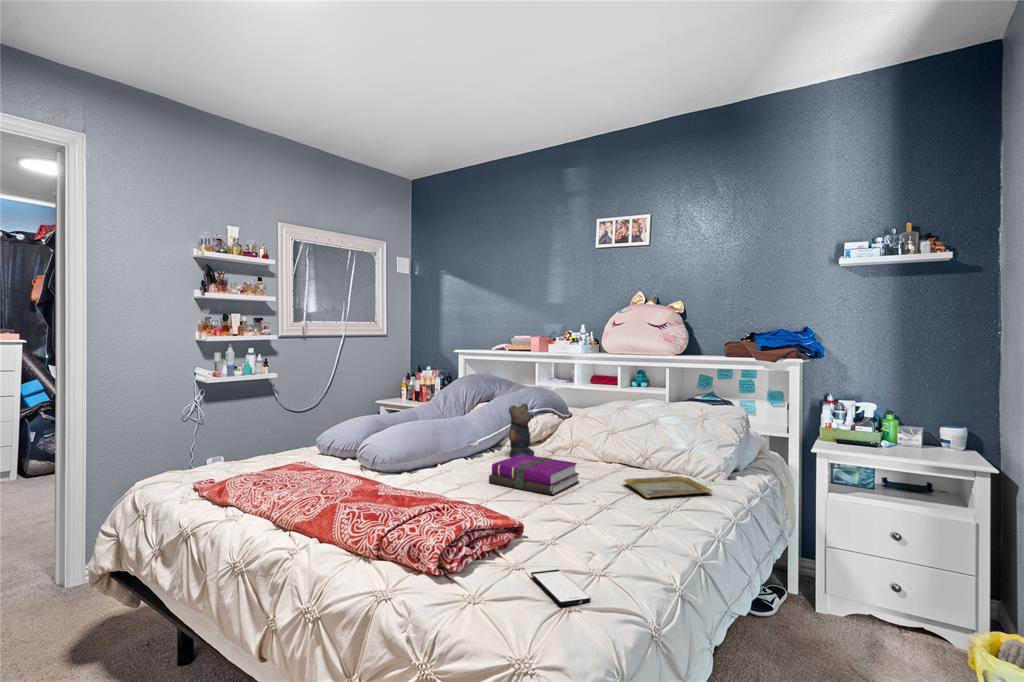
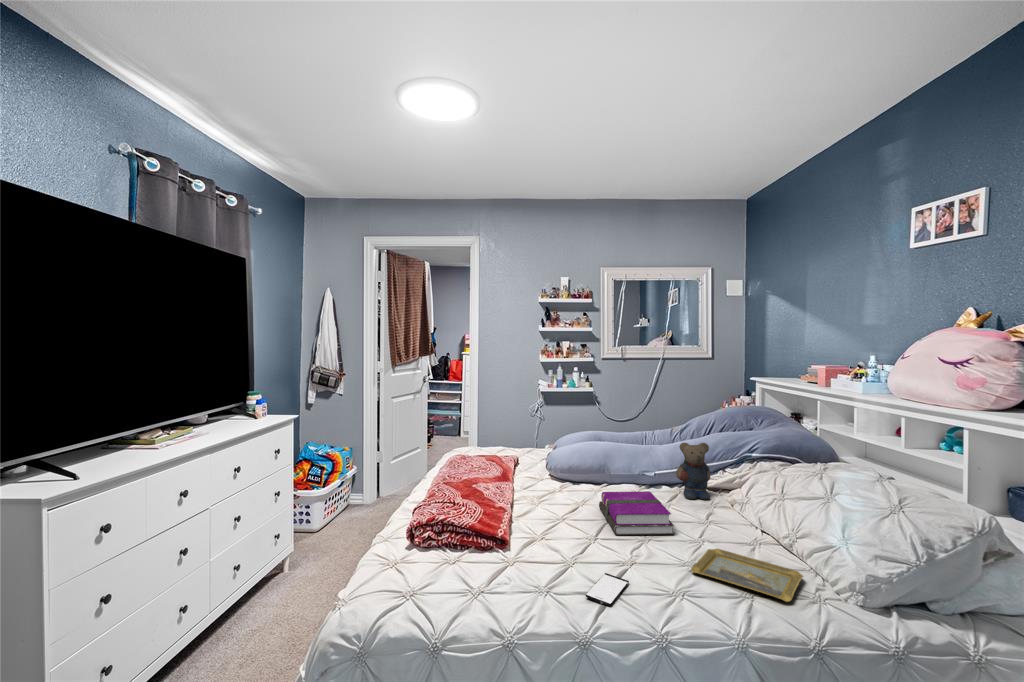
smartphone: present [531,570,591,605] -> present [586,573,629,606]

